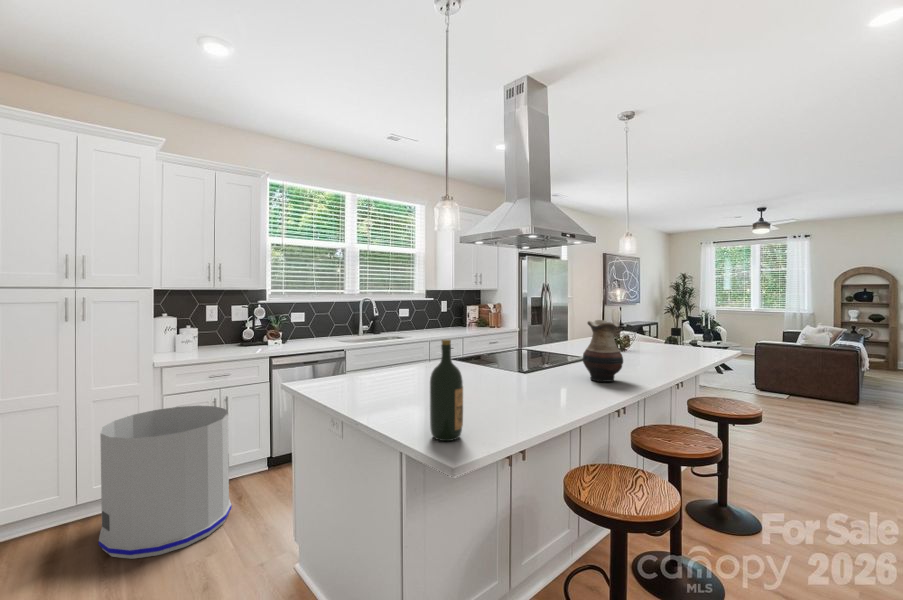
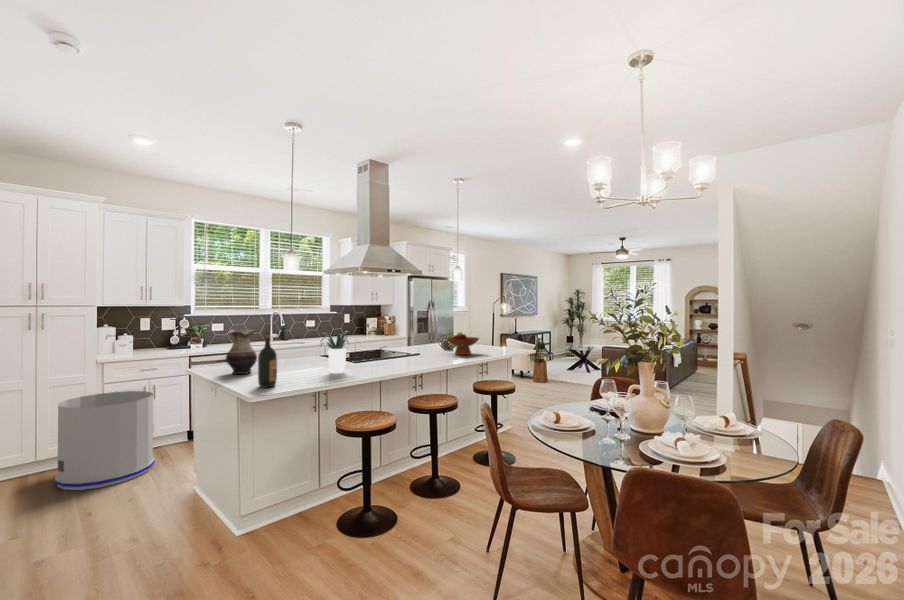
vase: present [583,320,623,382] -> present [226,329,257,374]
potted plant: none [484,328,565,400] -> present [321,331,348,373]
fruit bowl: none [629,328,685,362] -> present [447,333,479,355]

